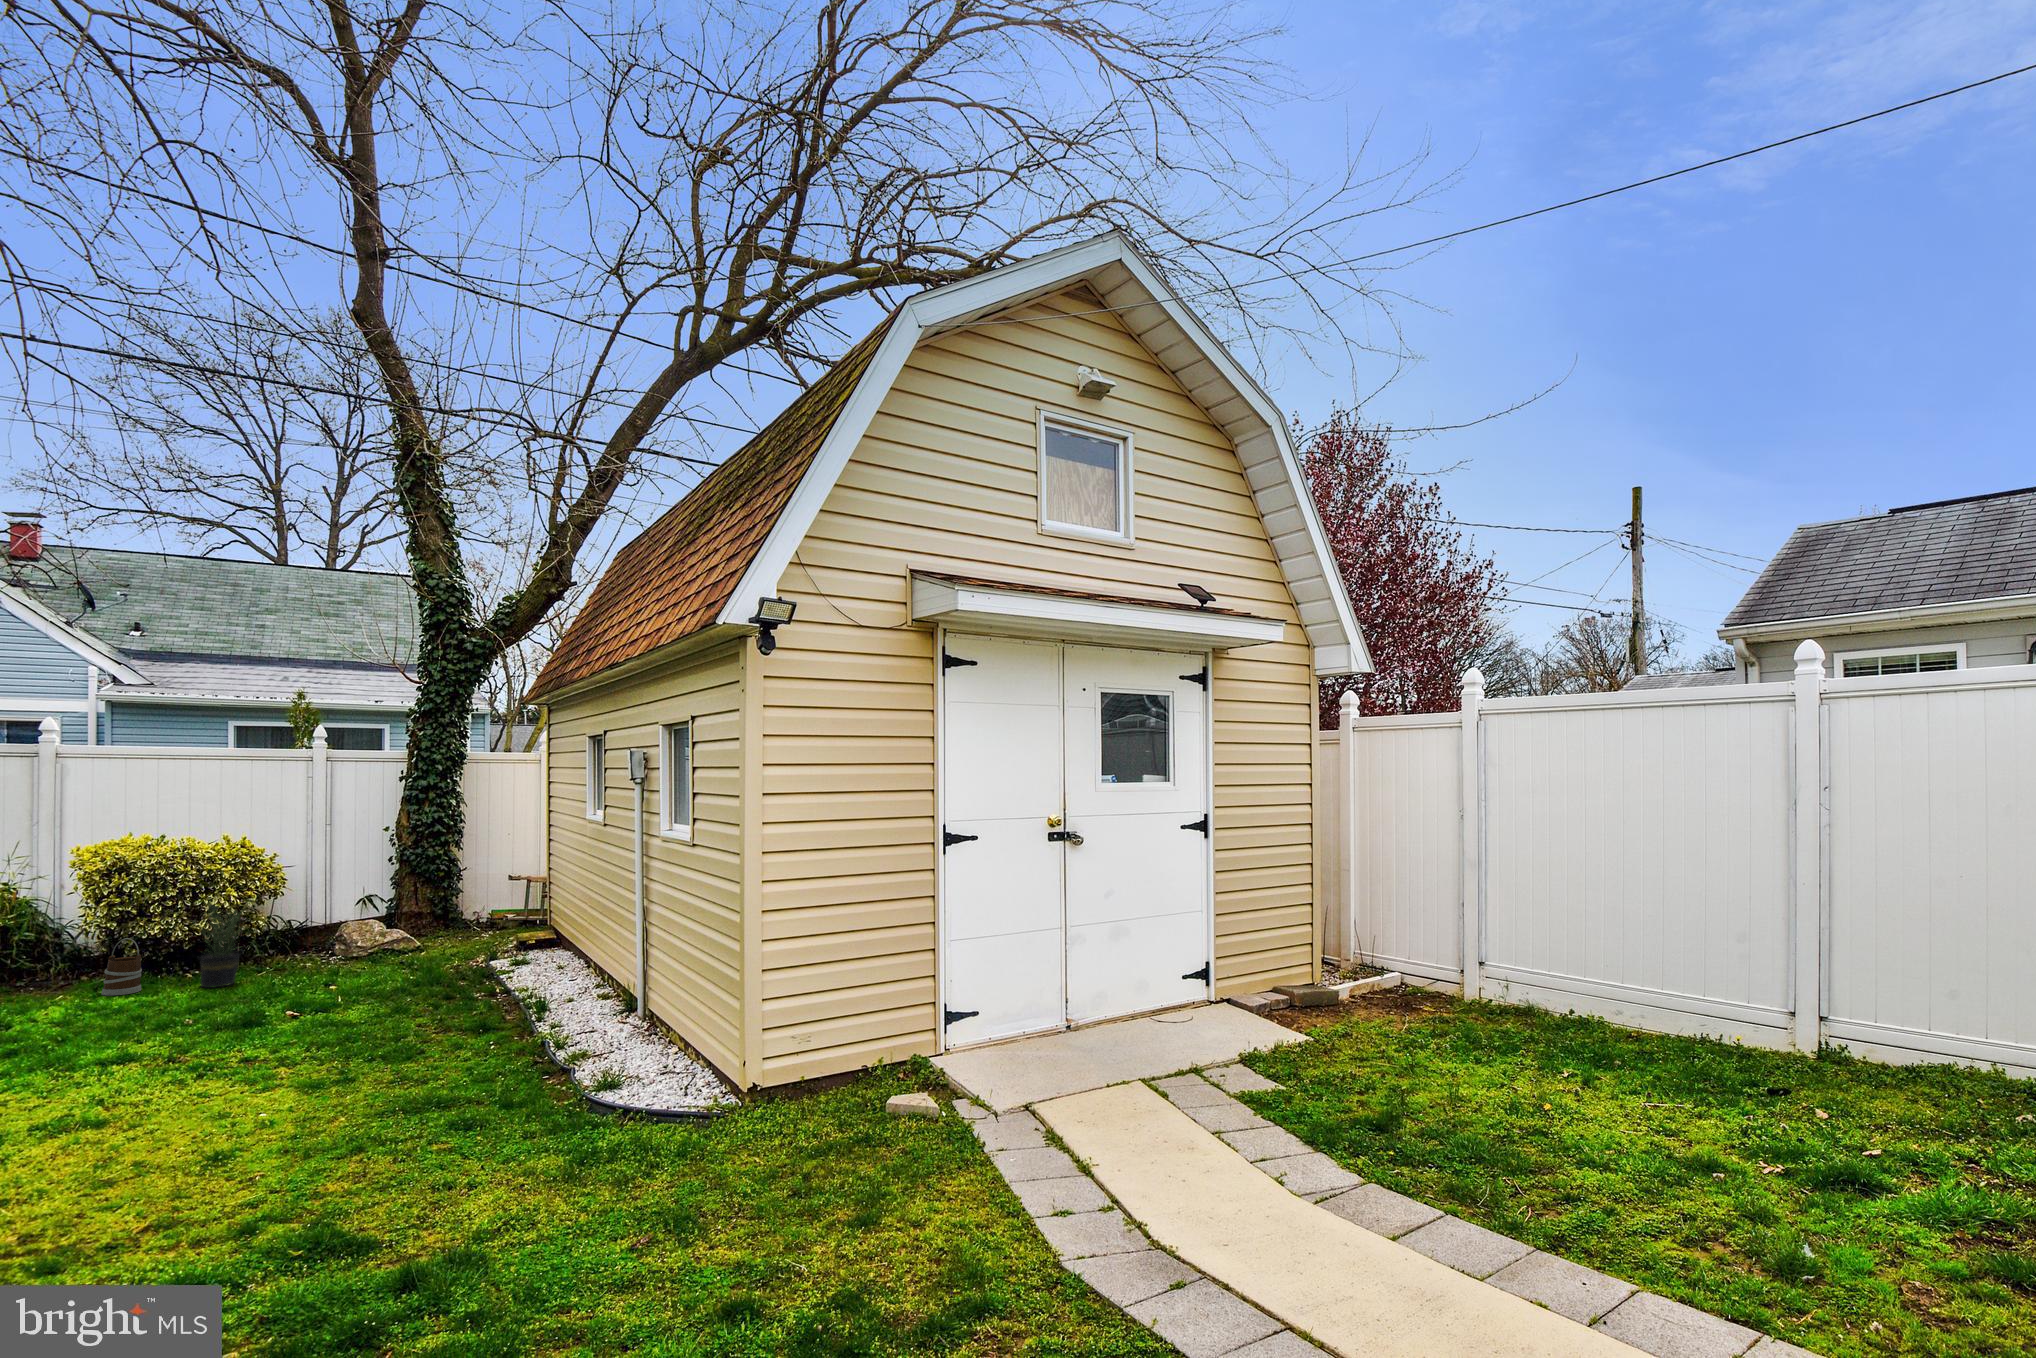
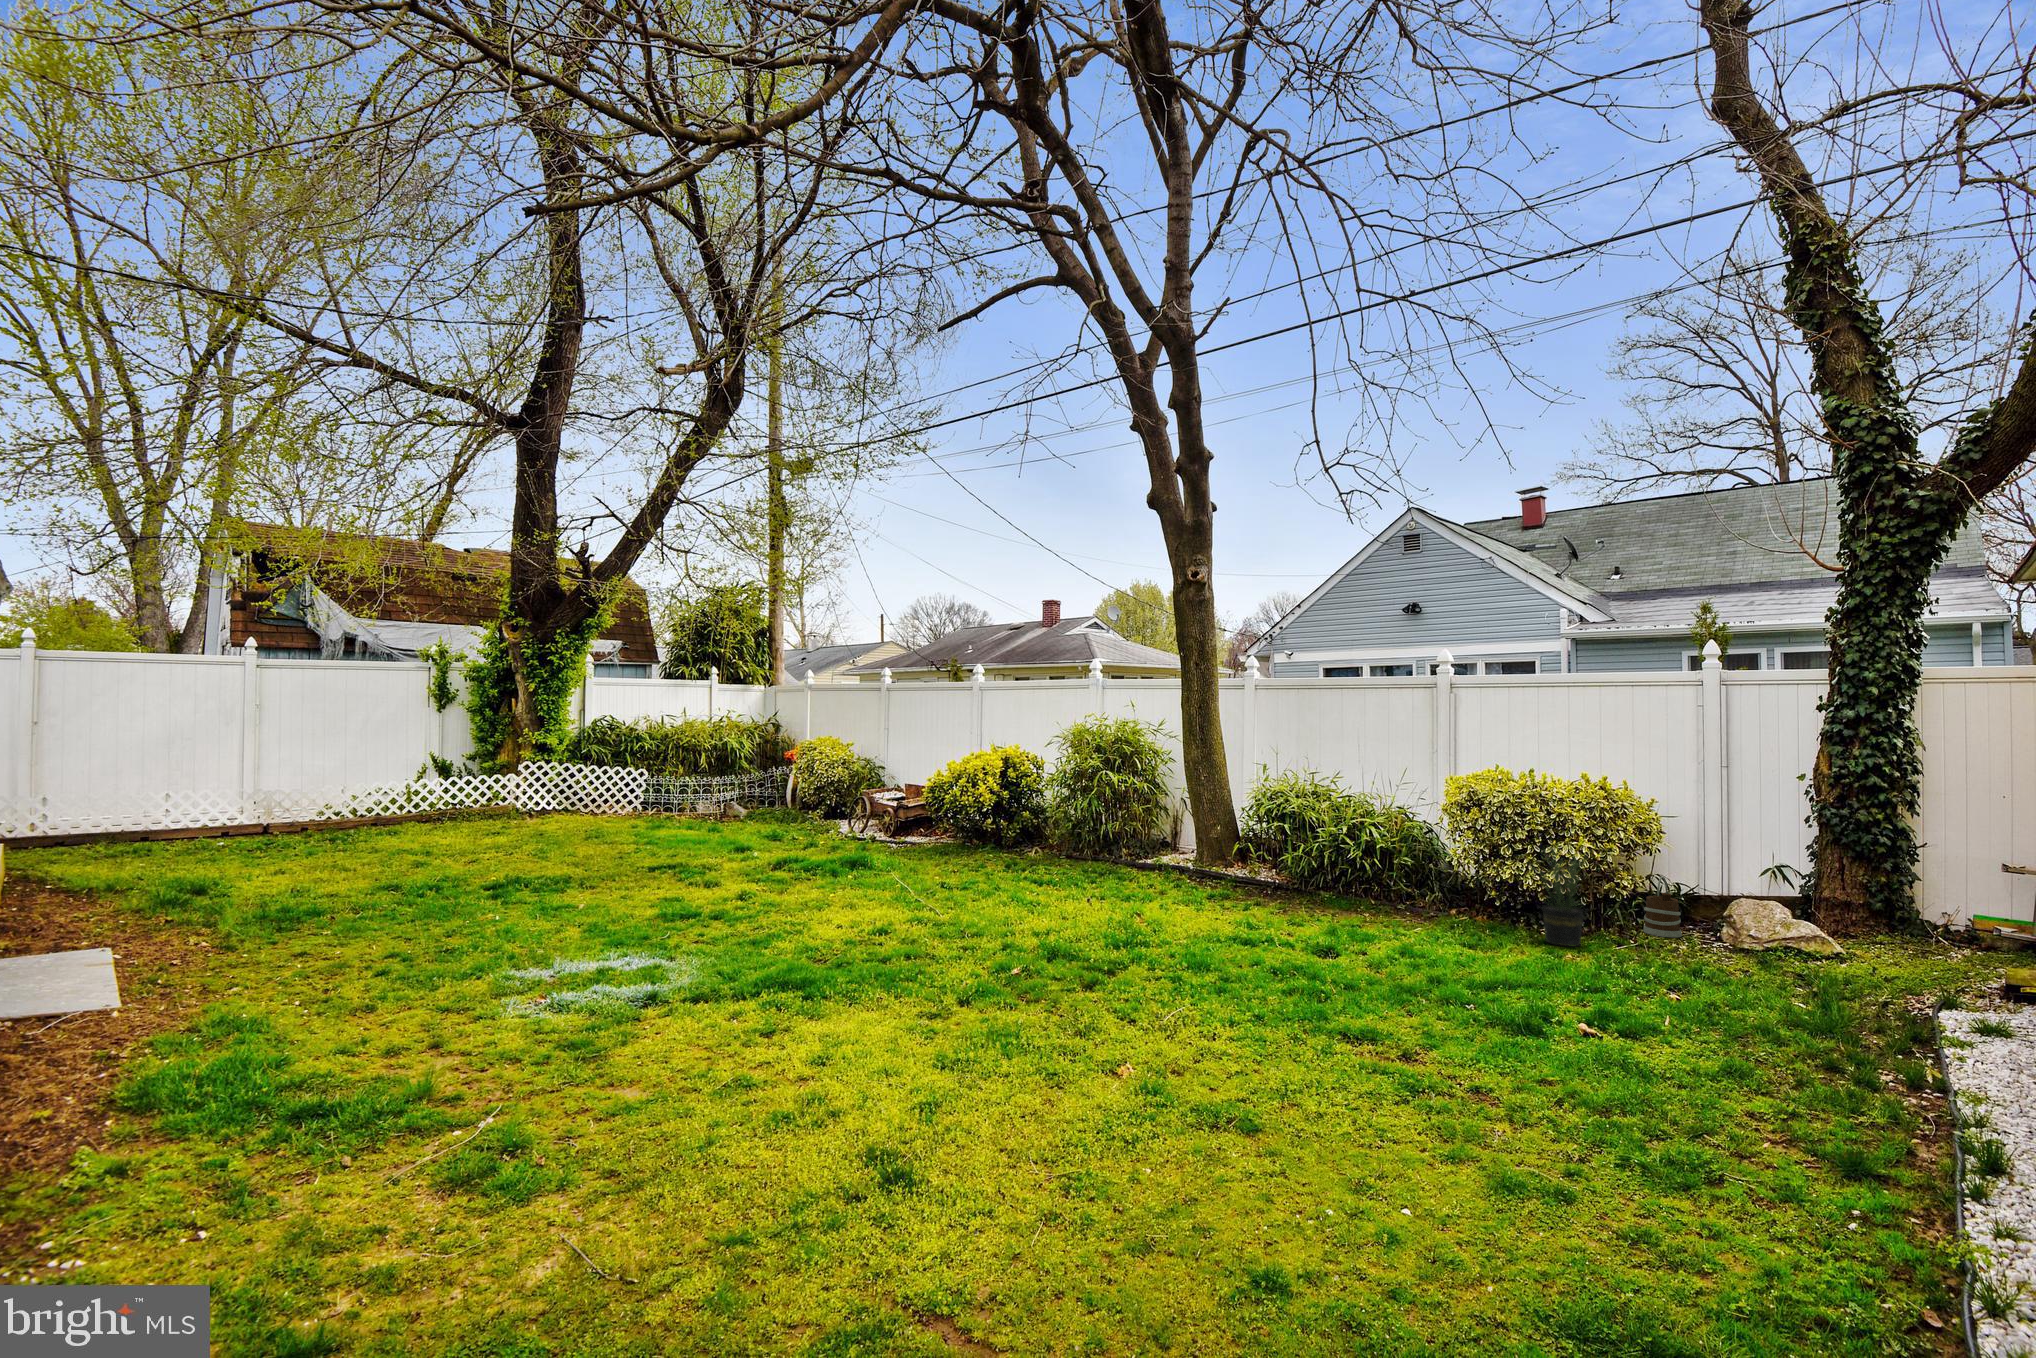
wooden bucket: present [101,938,142,995] -> present [1643,876,1682,937]

